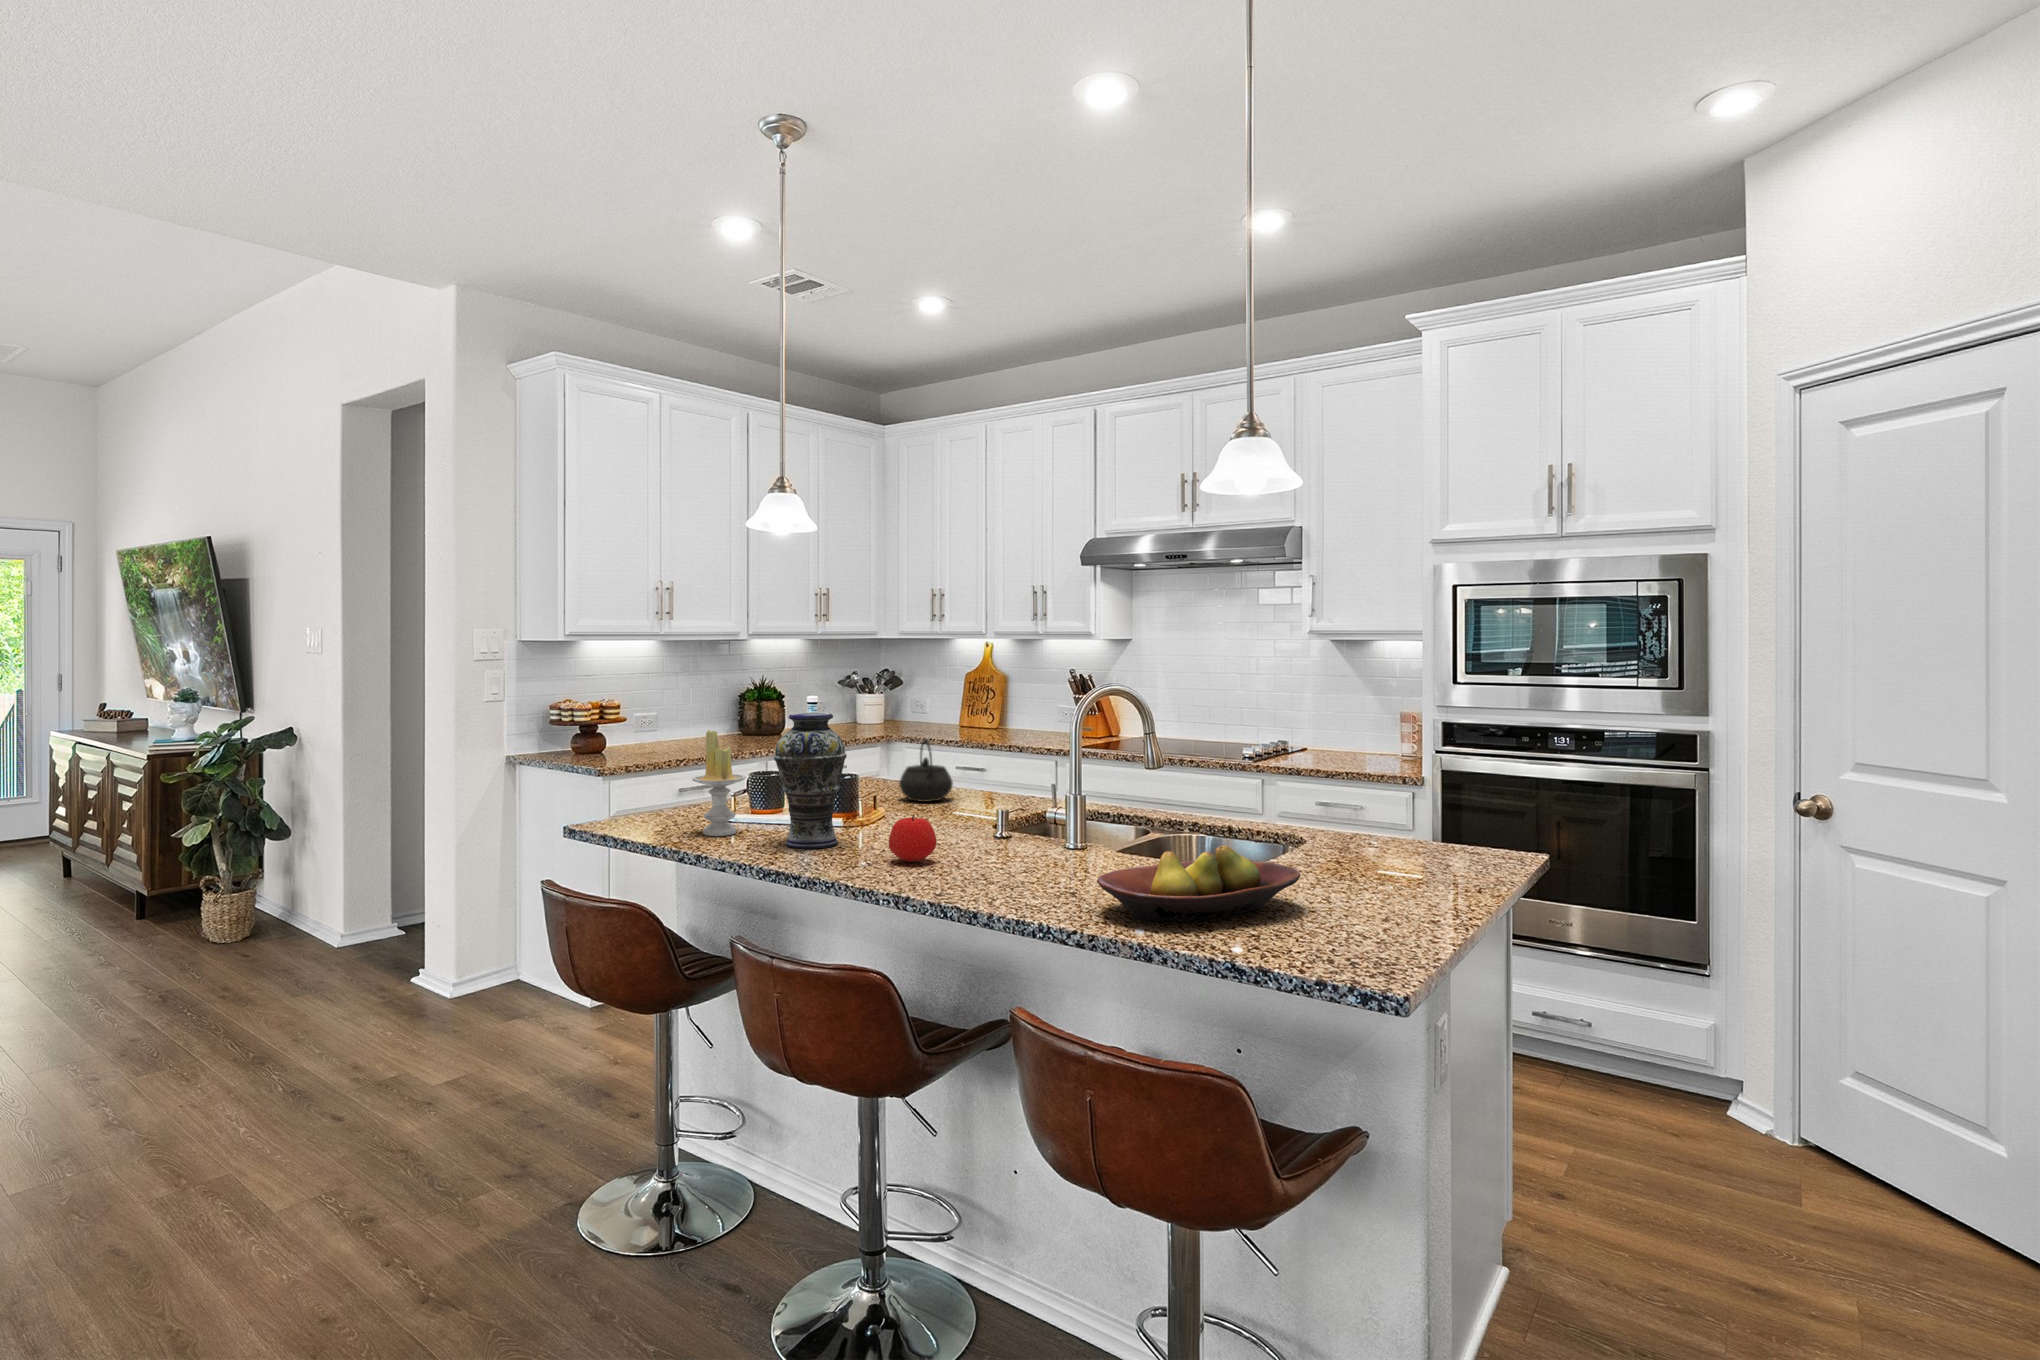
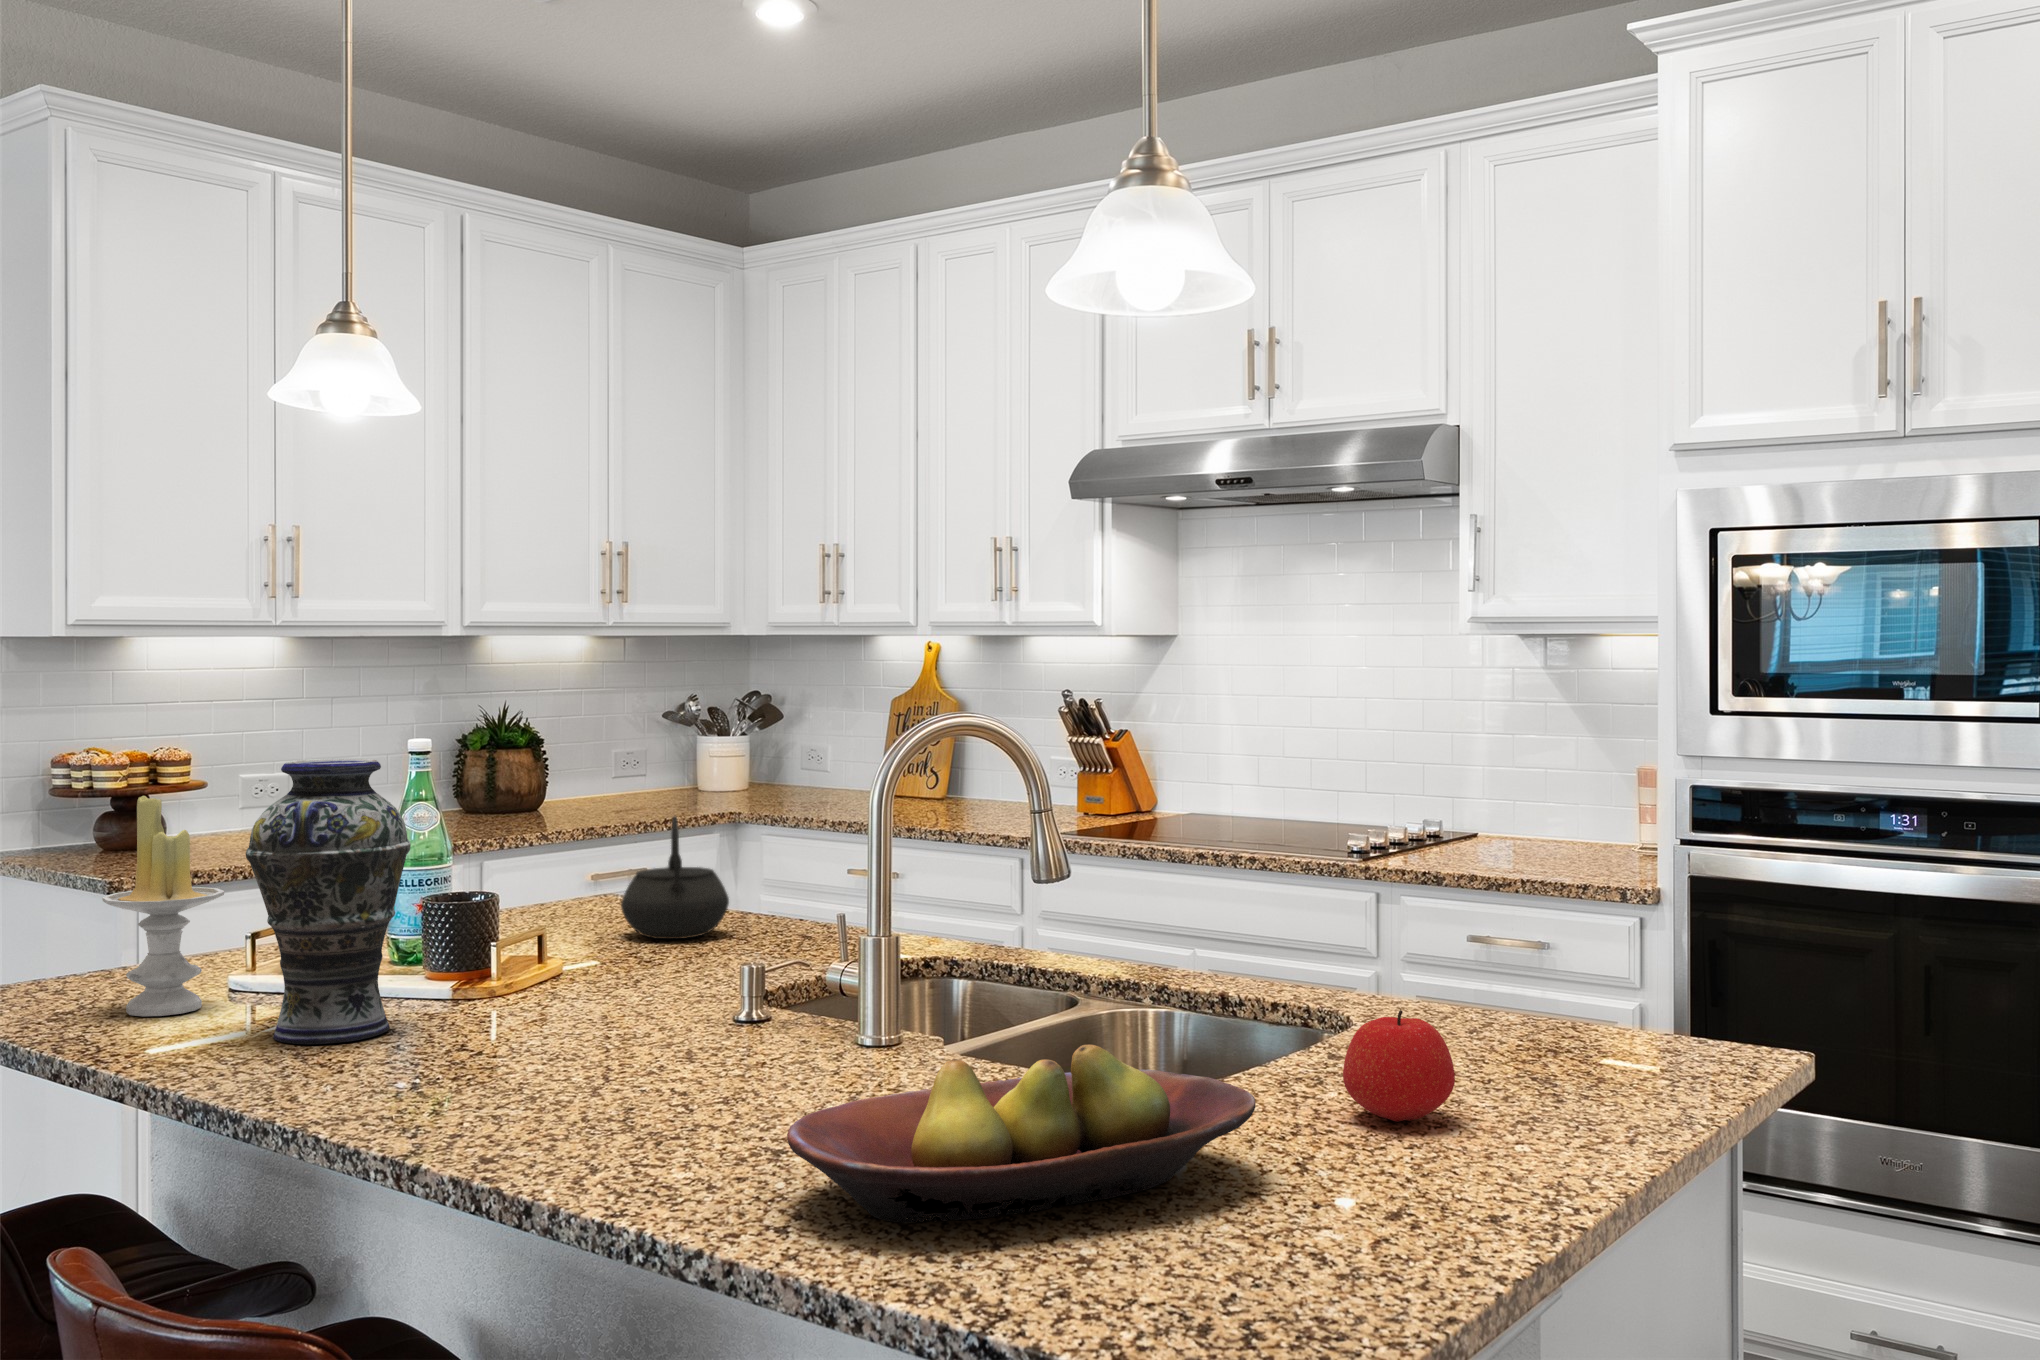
apple: present [889,814,937,862] -> present [1343,1010,1455,1122]

